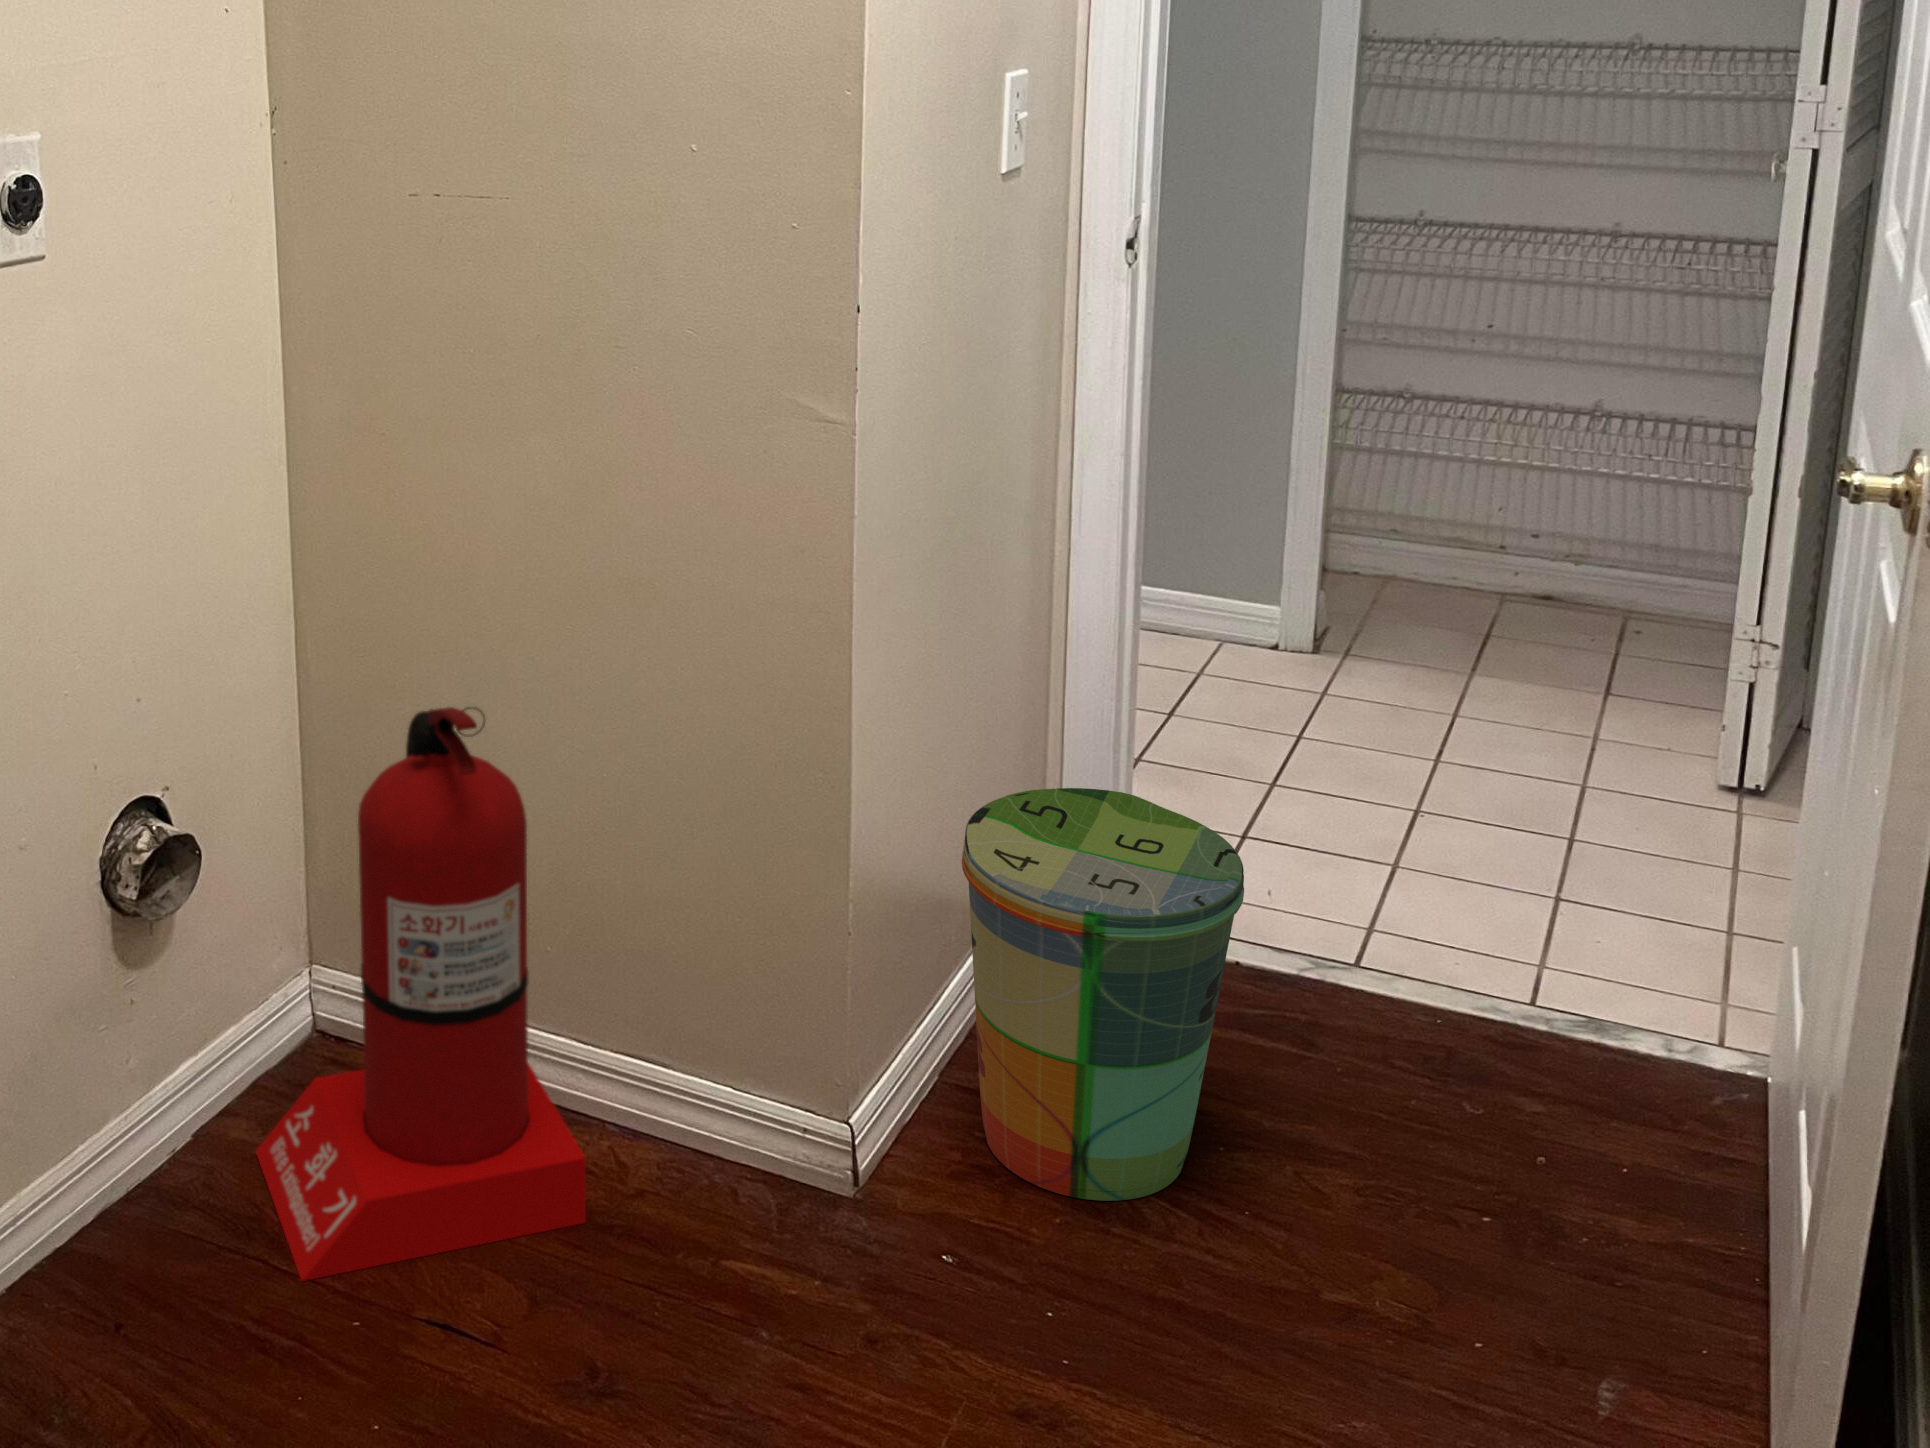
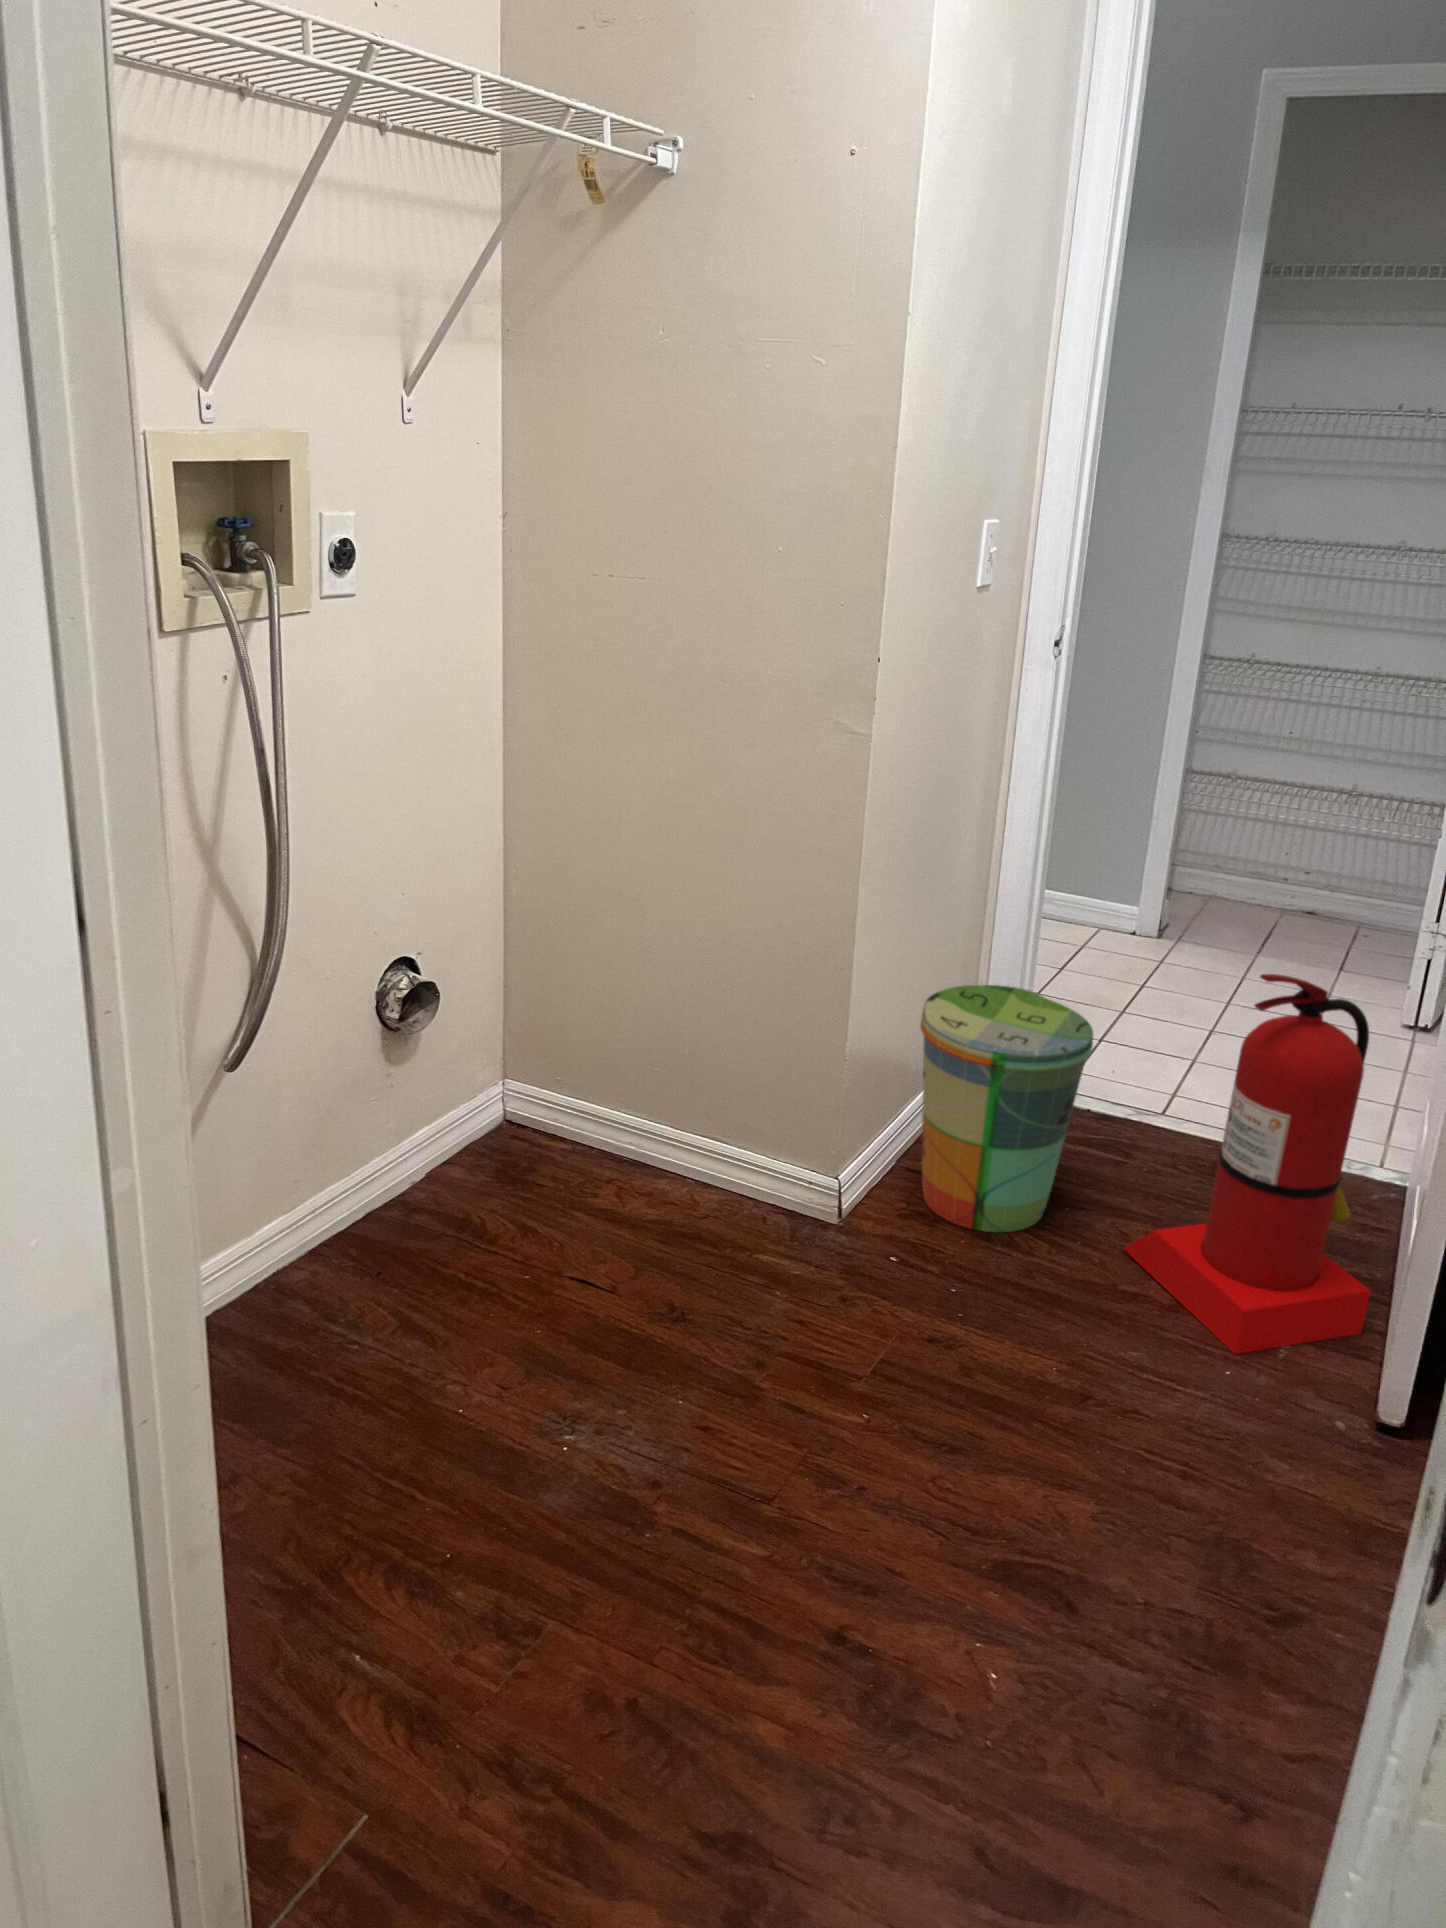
fire extinguisher: present [256,707,586,1281] -> present [1124,974,1371,1354]

